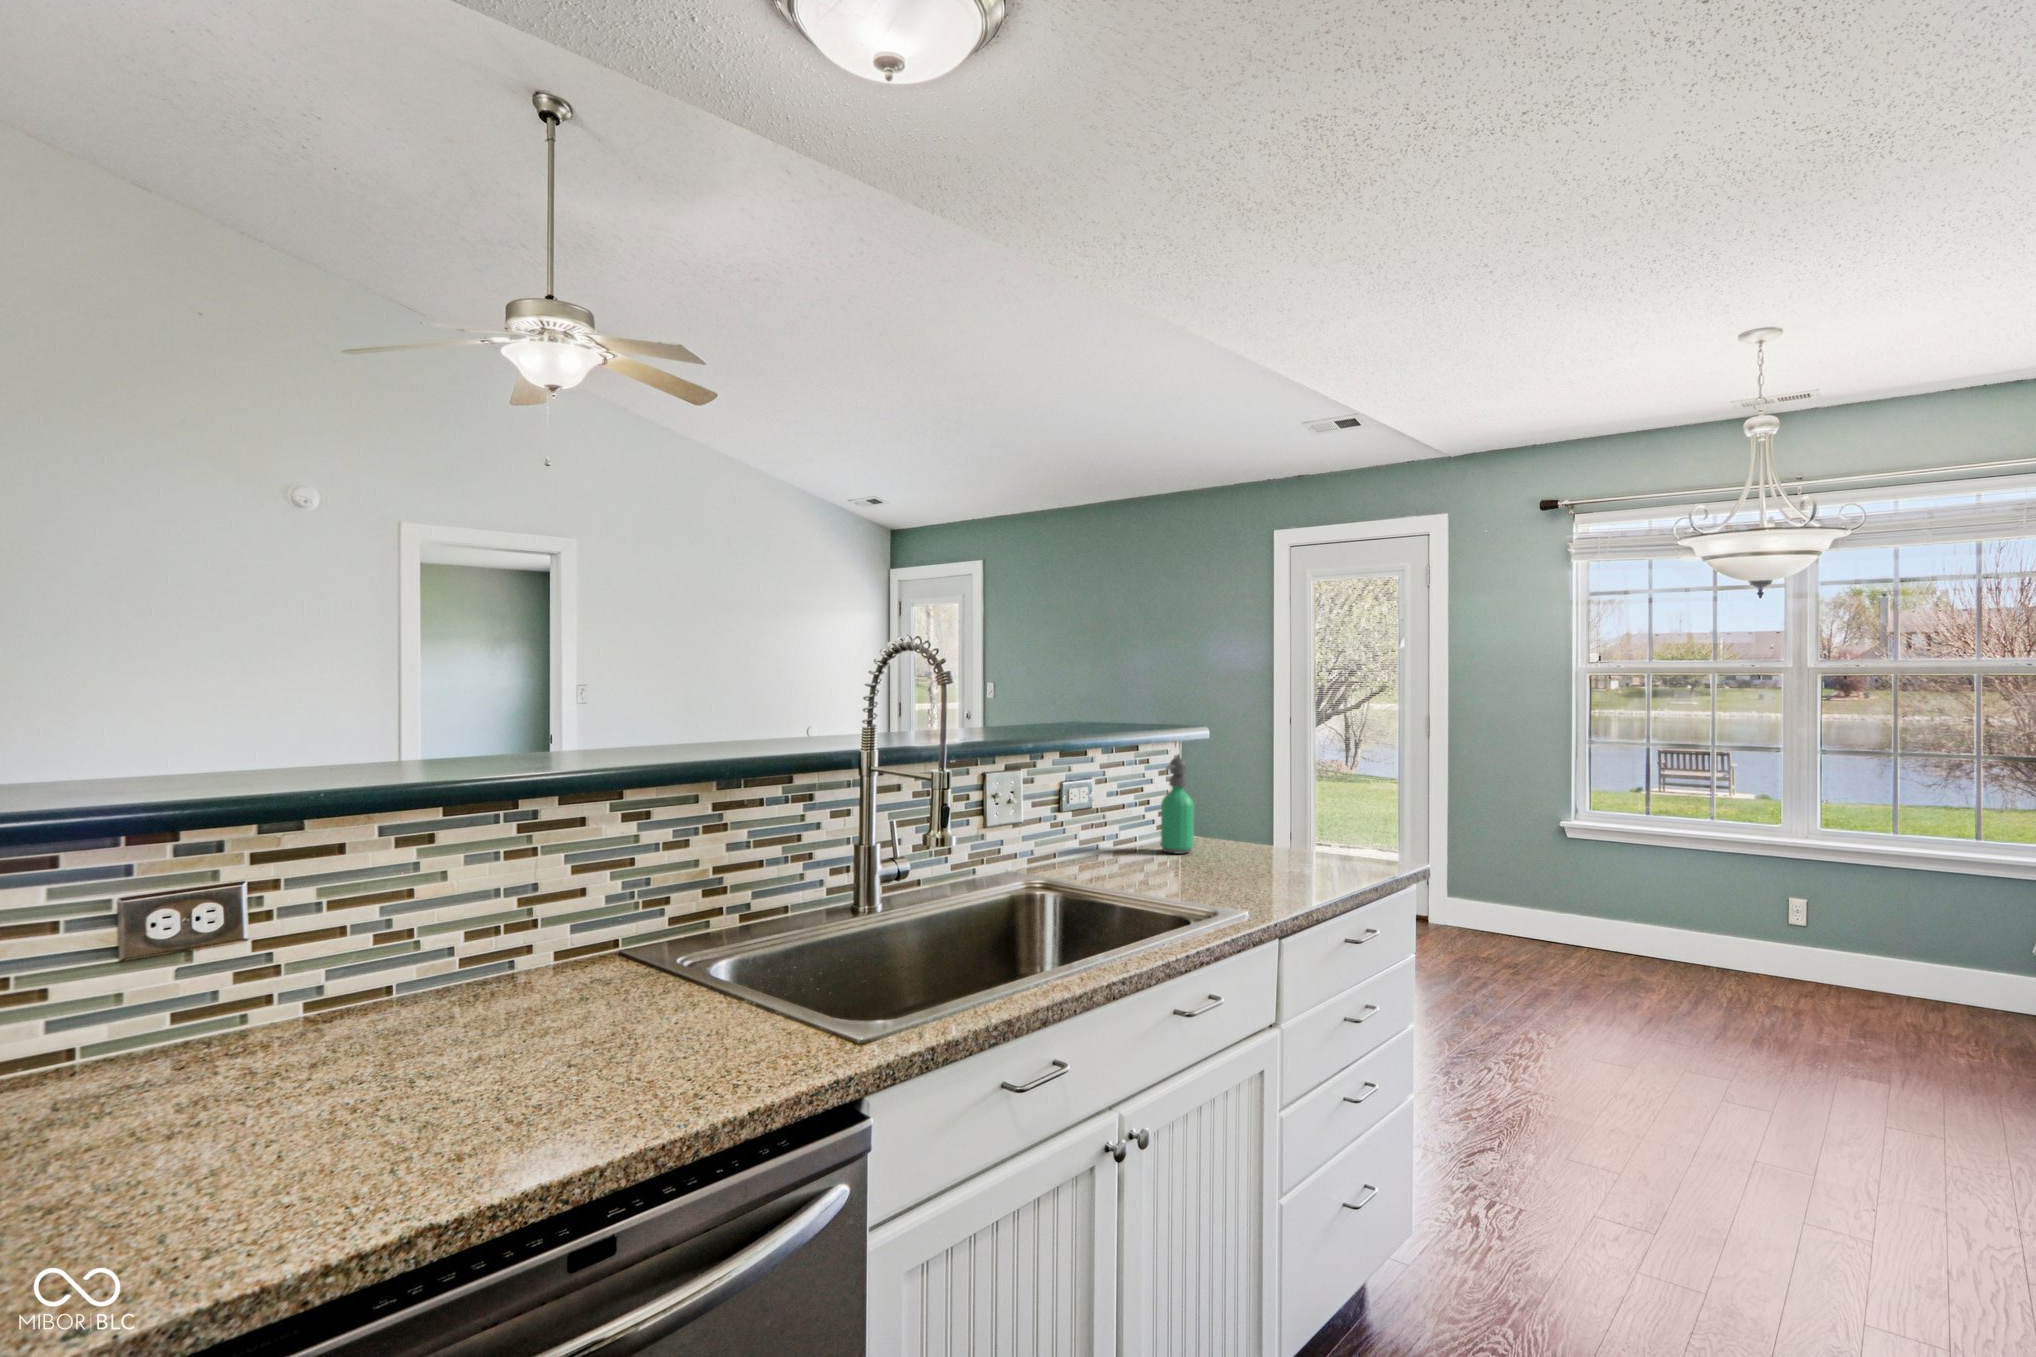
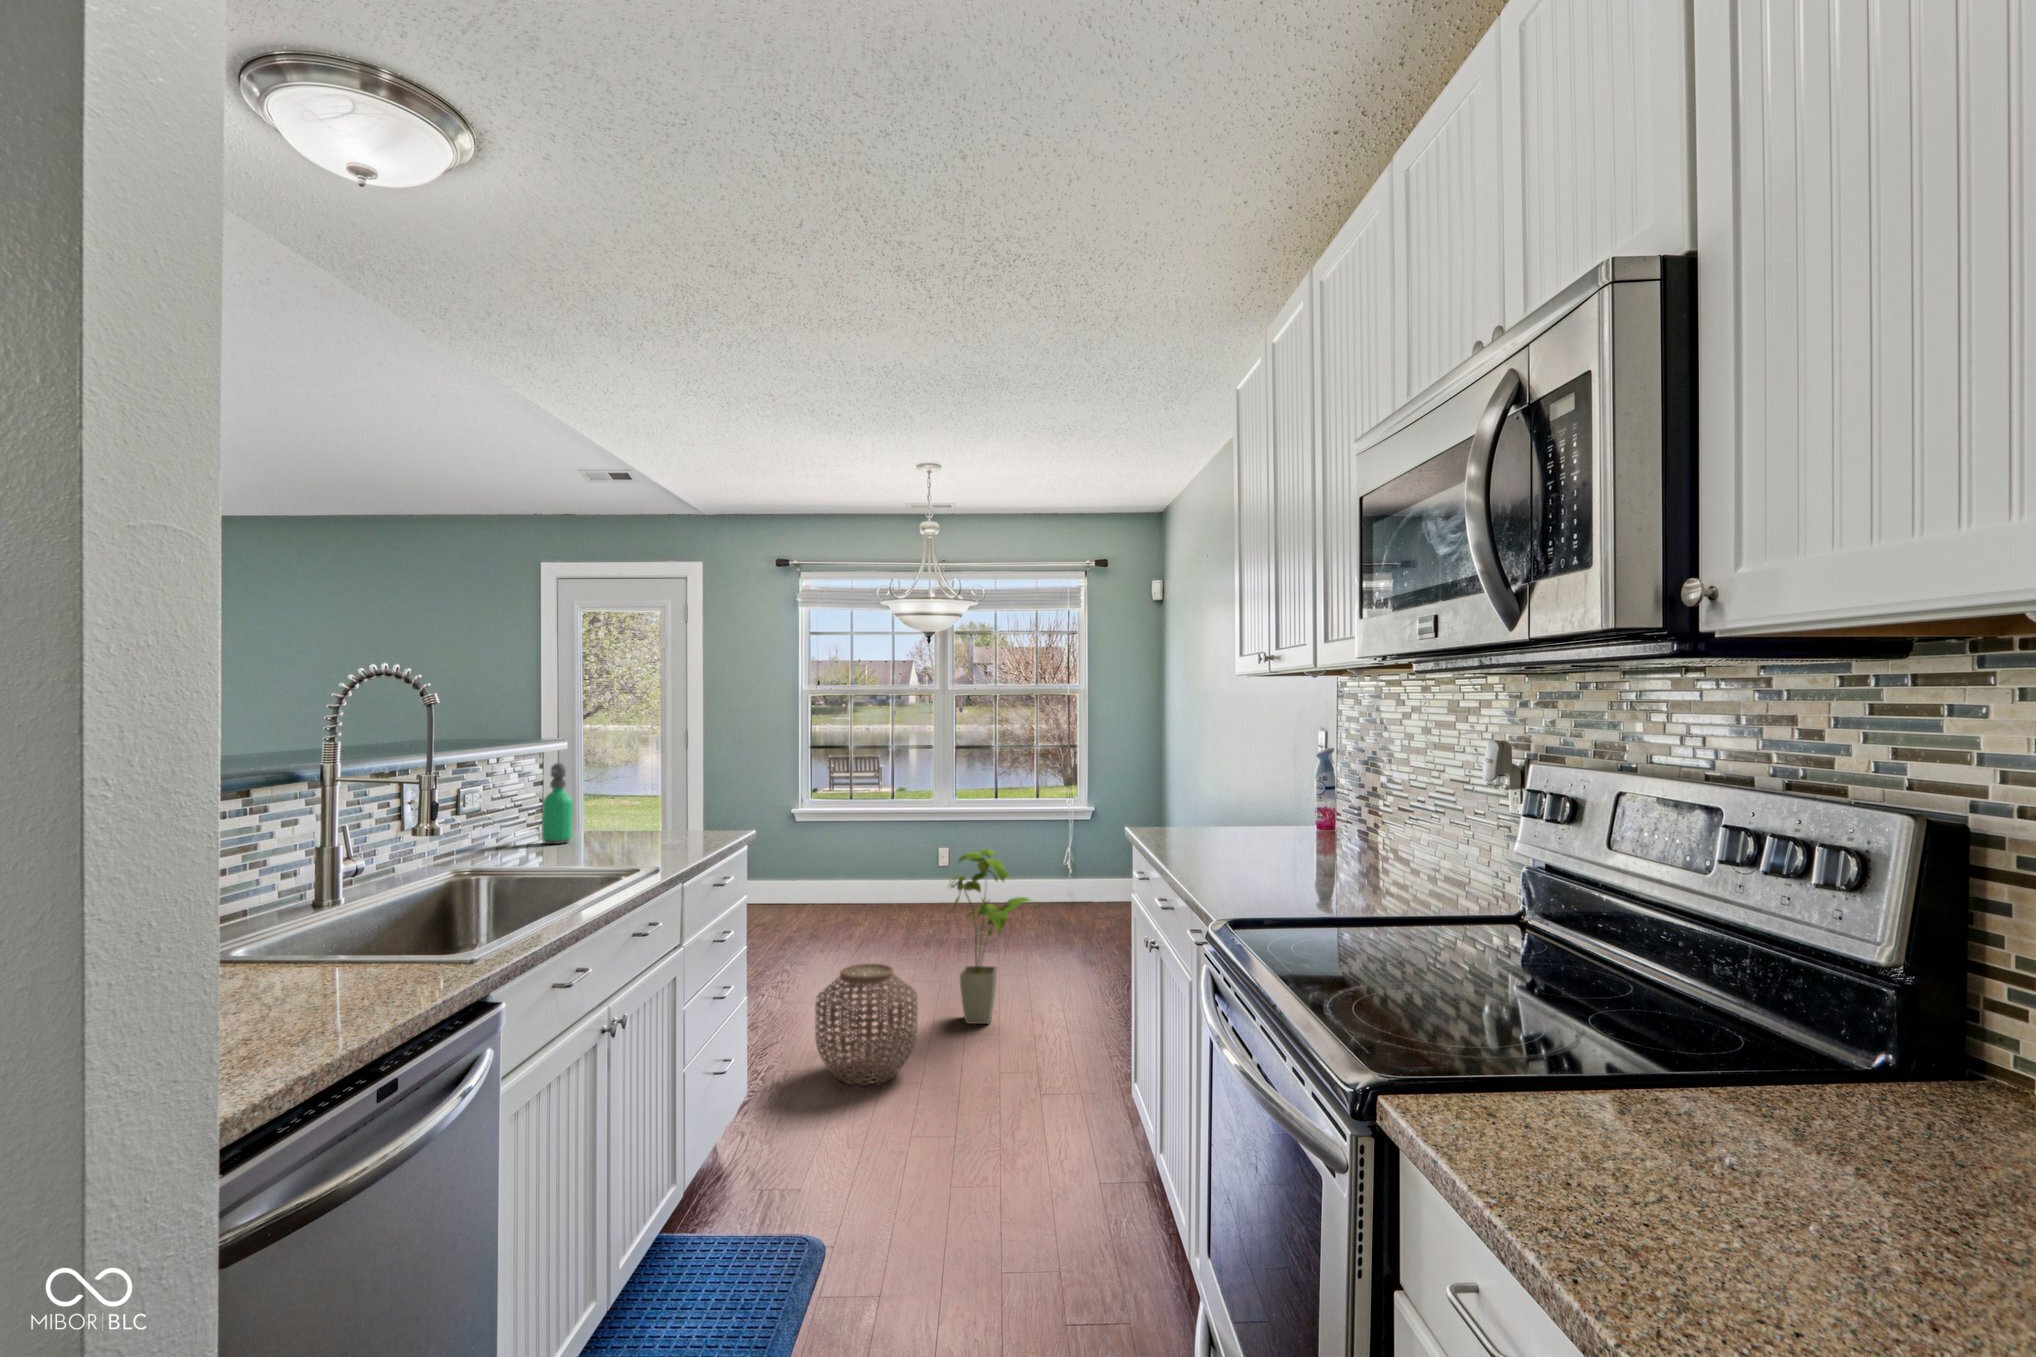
house plant: none [1789,934,1993,1227] -> present [951,849,1031,1024]
woven basket: none [1533,1079,1713,1276] -> present [815,964,918,1085]

